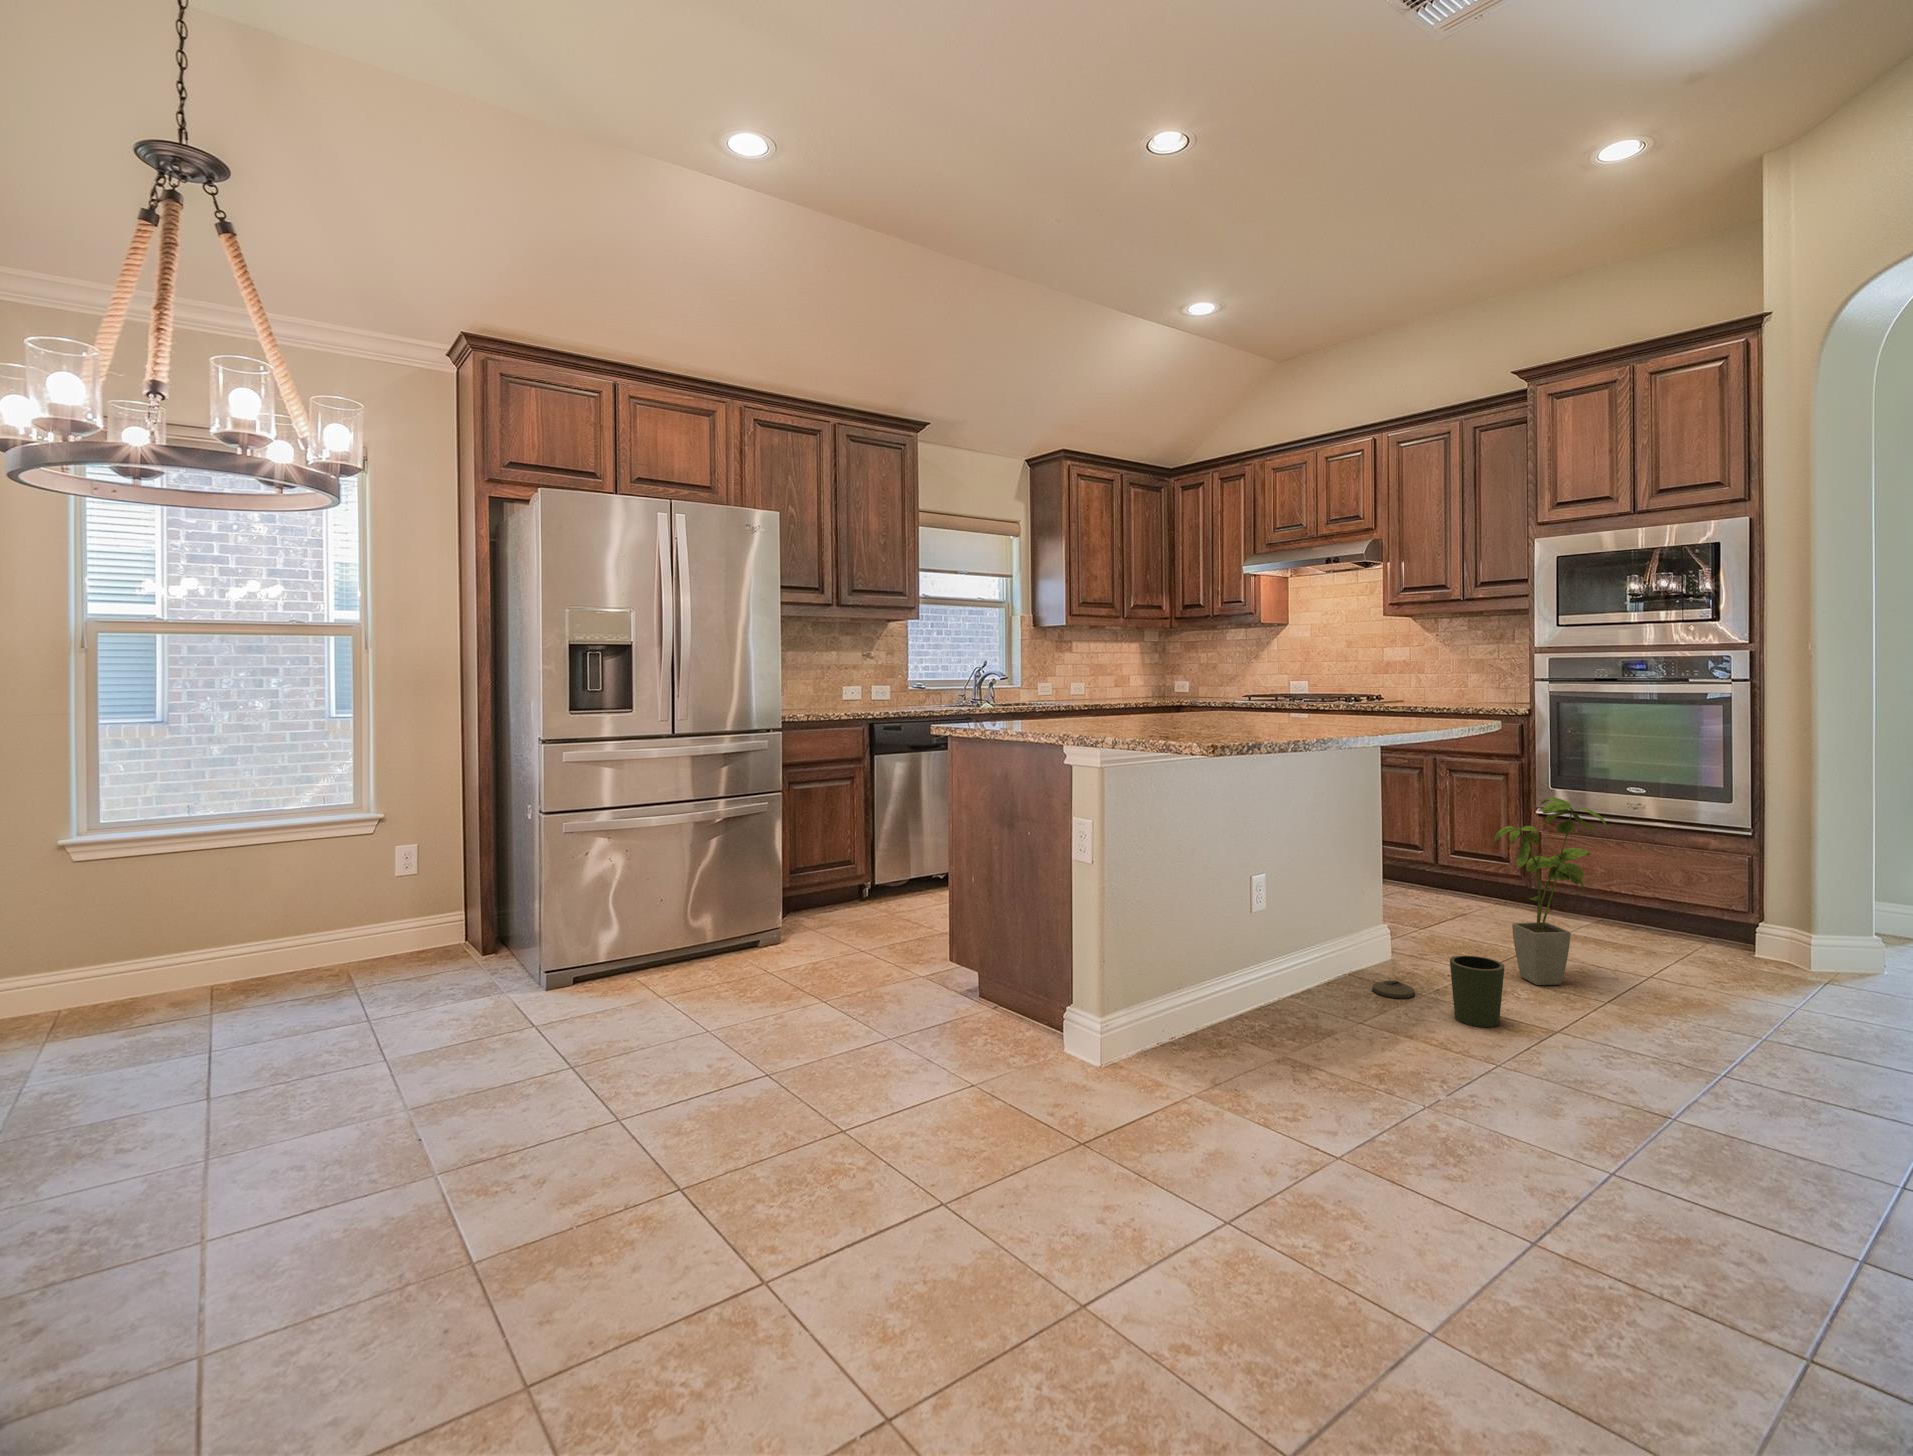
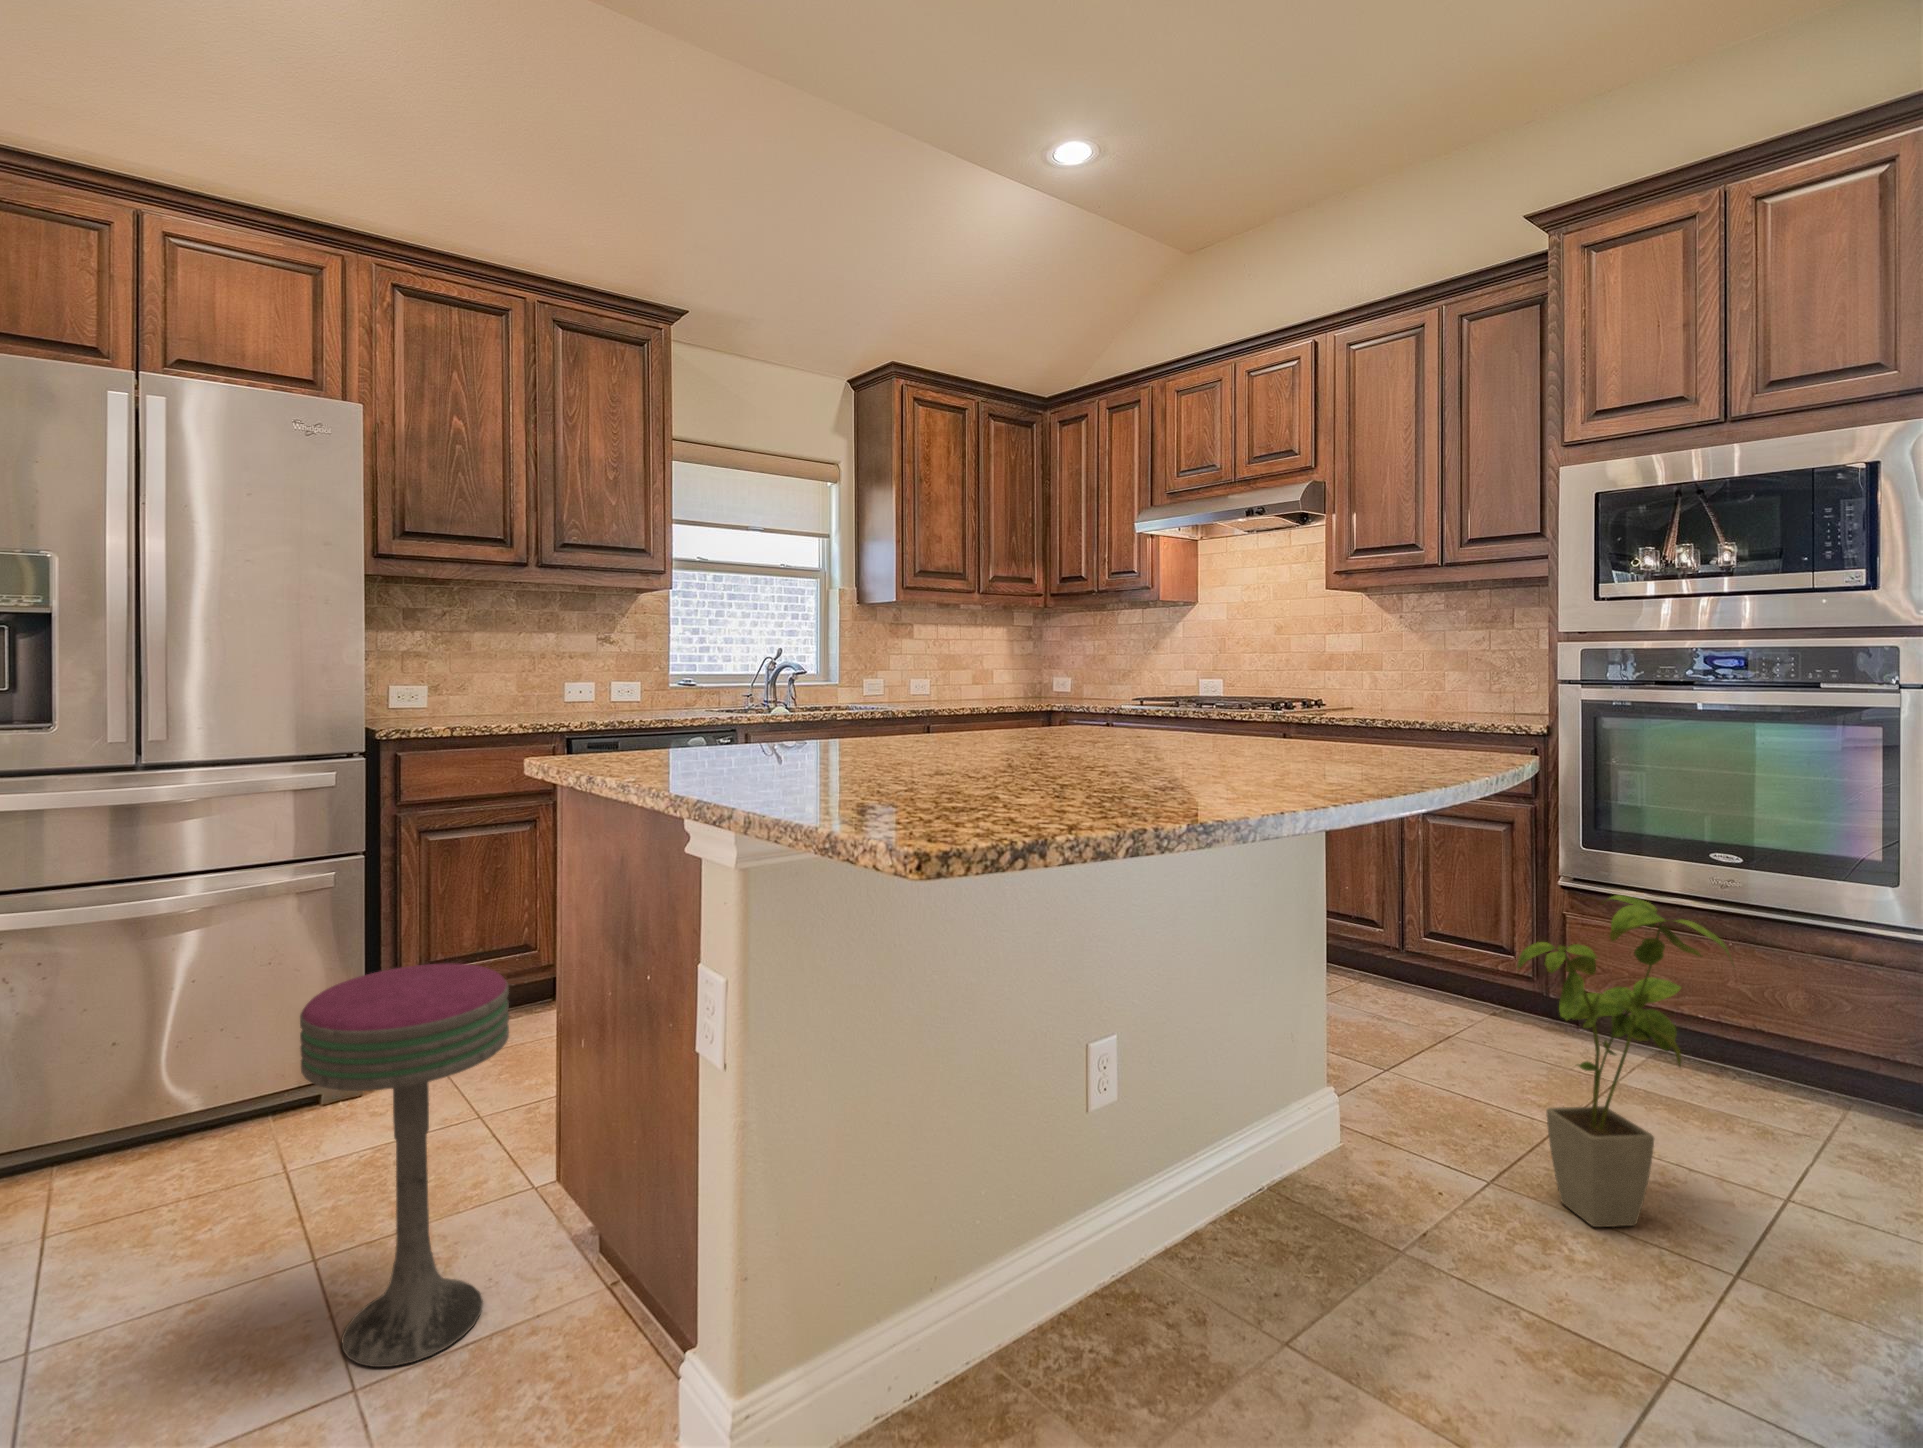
bar stool: none [849,834,947,1030] -> present [300,963,509,1367]
trash can: present [1372,956,1504,1027] -> none [1304,1205,1558,1366]

